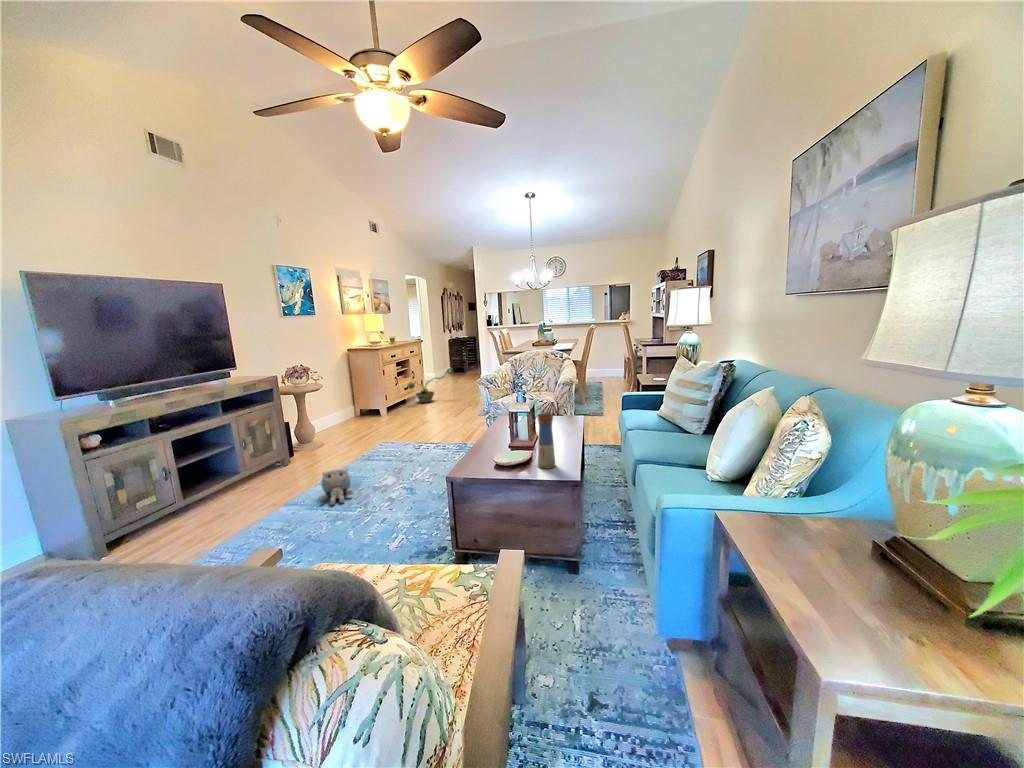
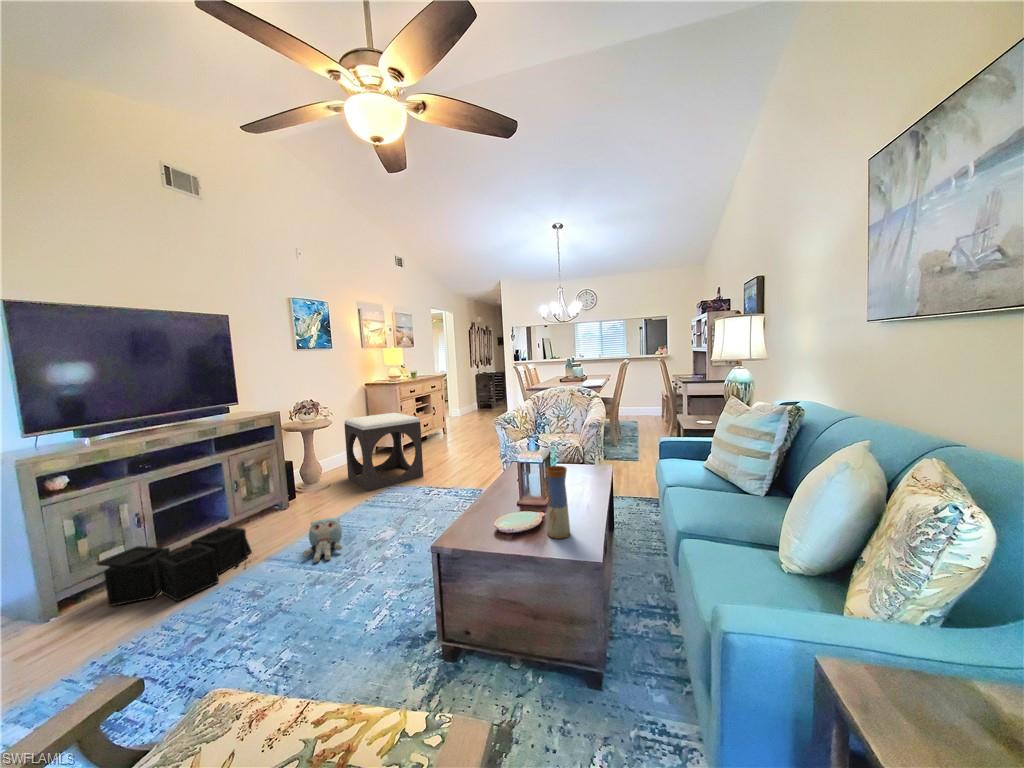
decorative plant: present [408,368,453,403] -> none [426,404,475,440]
footstool: none [334,377,412,448] -> present [344,413,423,491]
storage bin: none [137,479,271,545] -> present [97,527,252,606]

